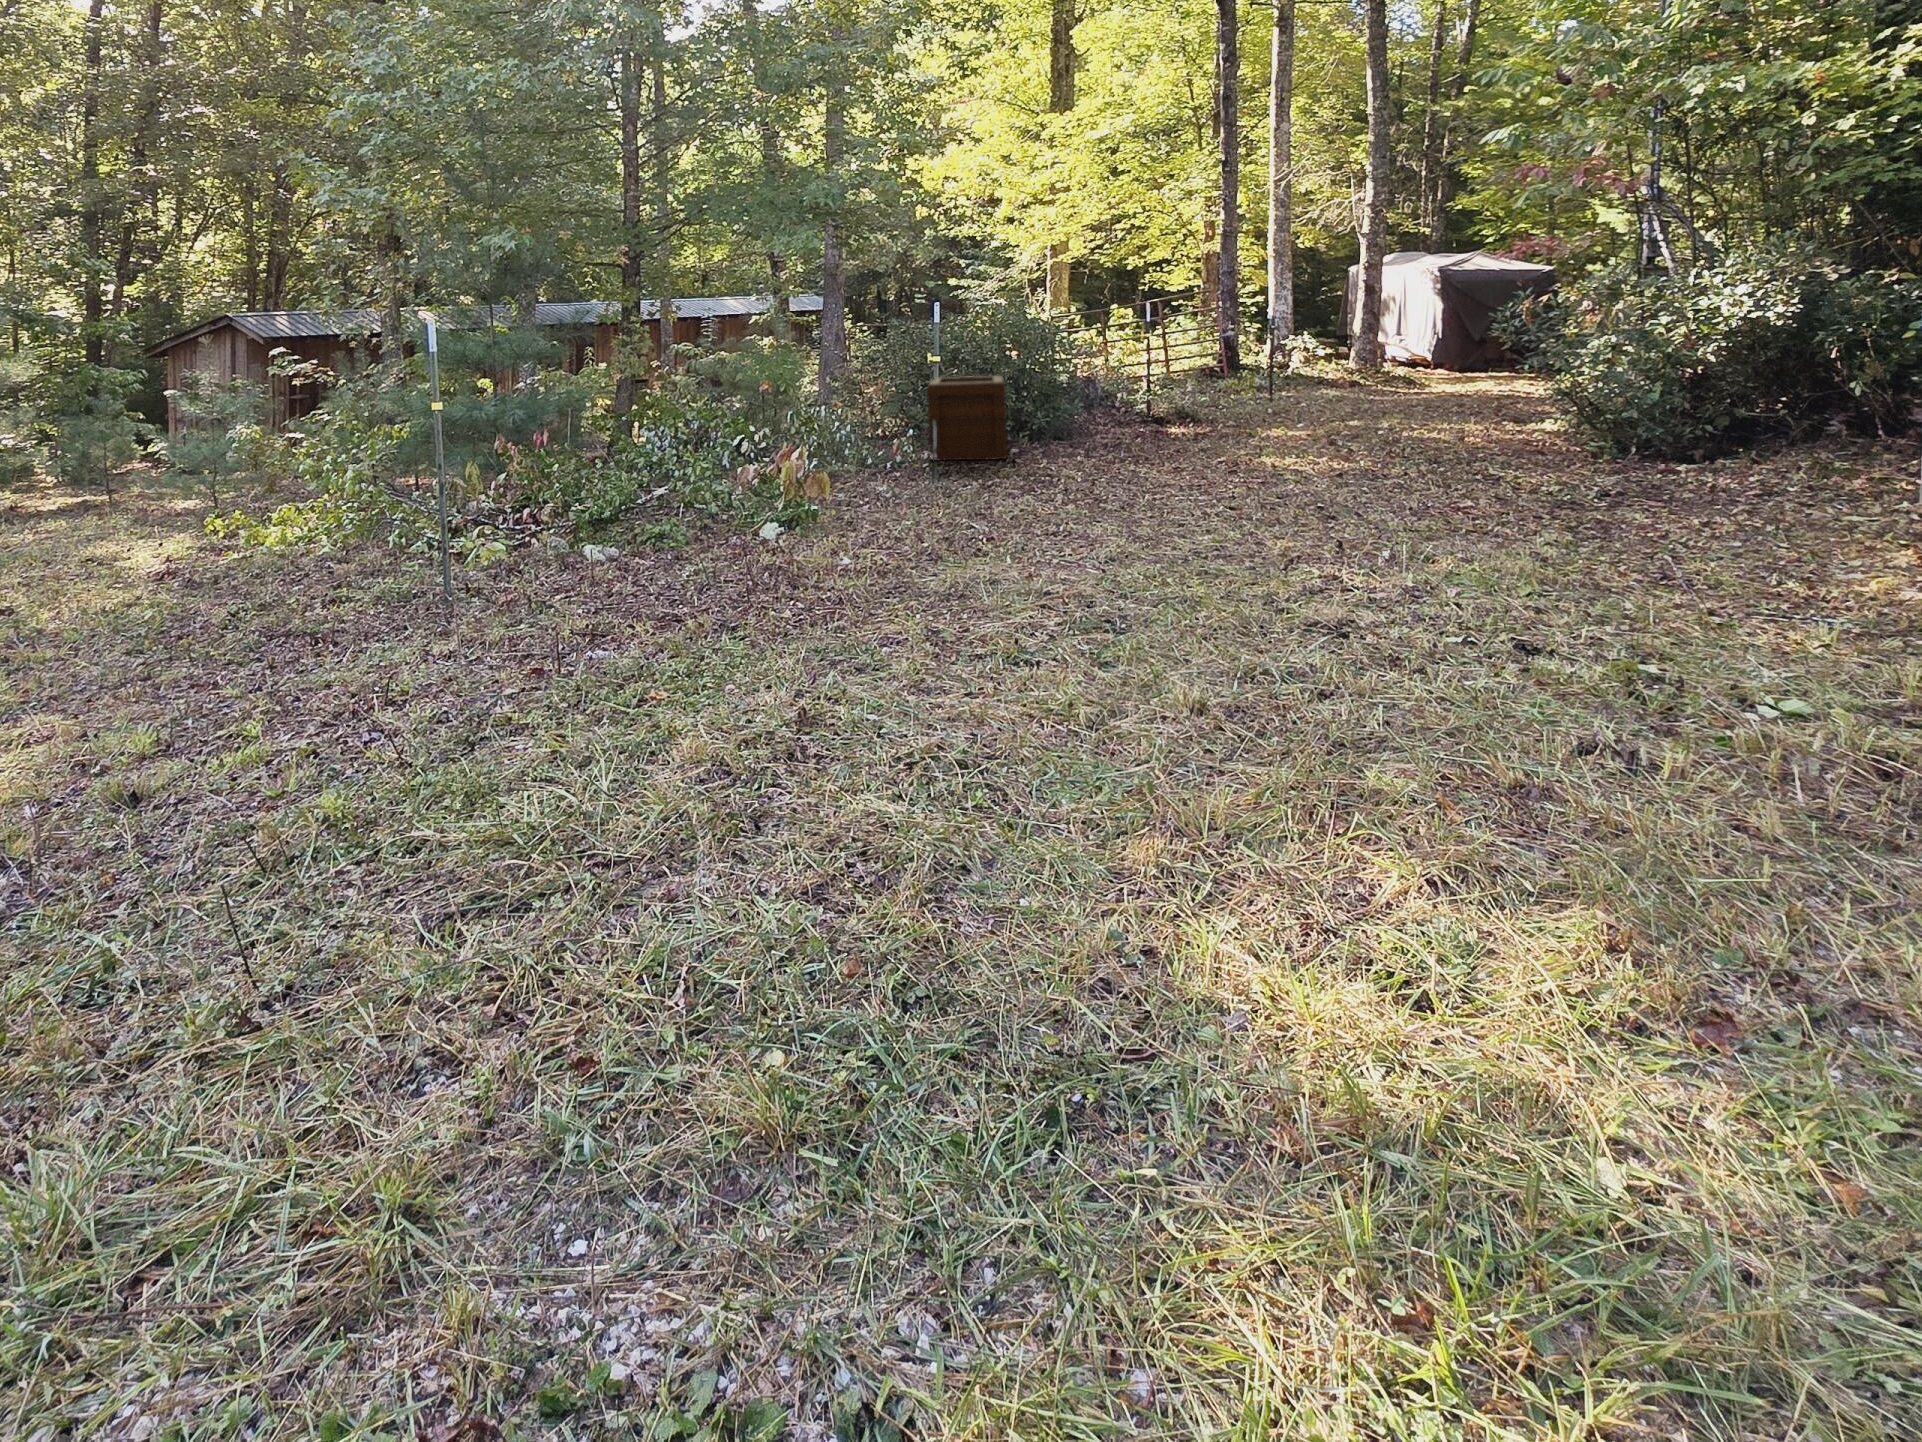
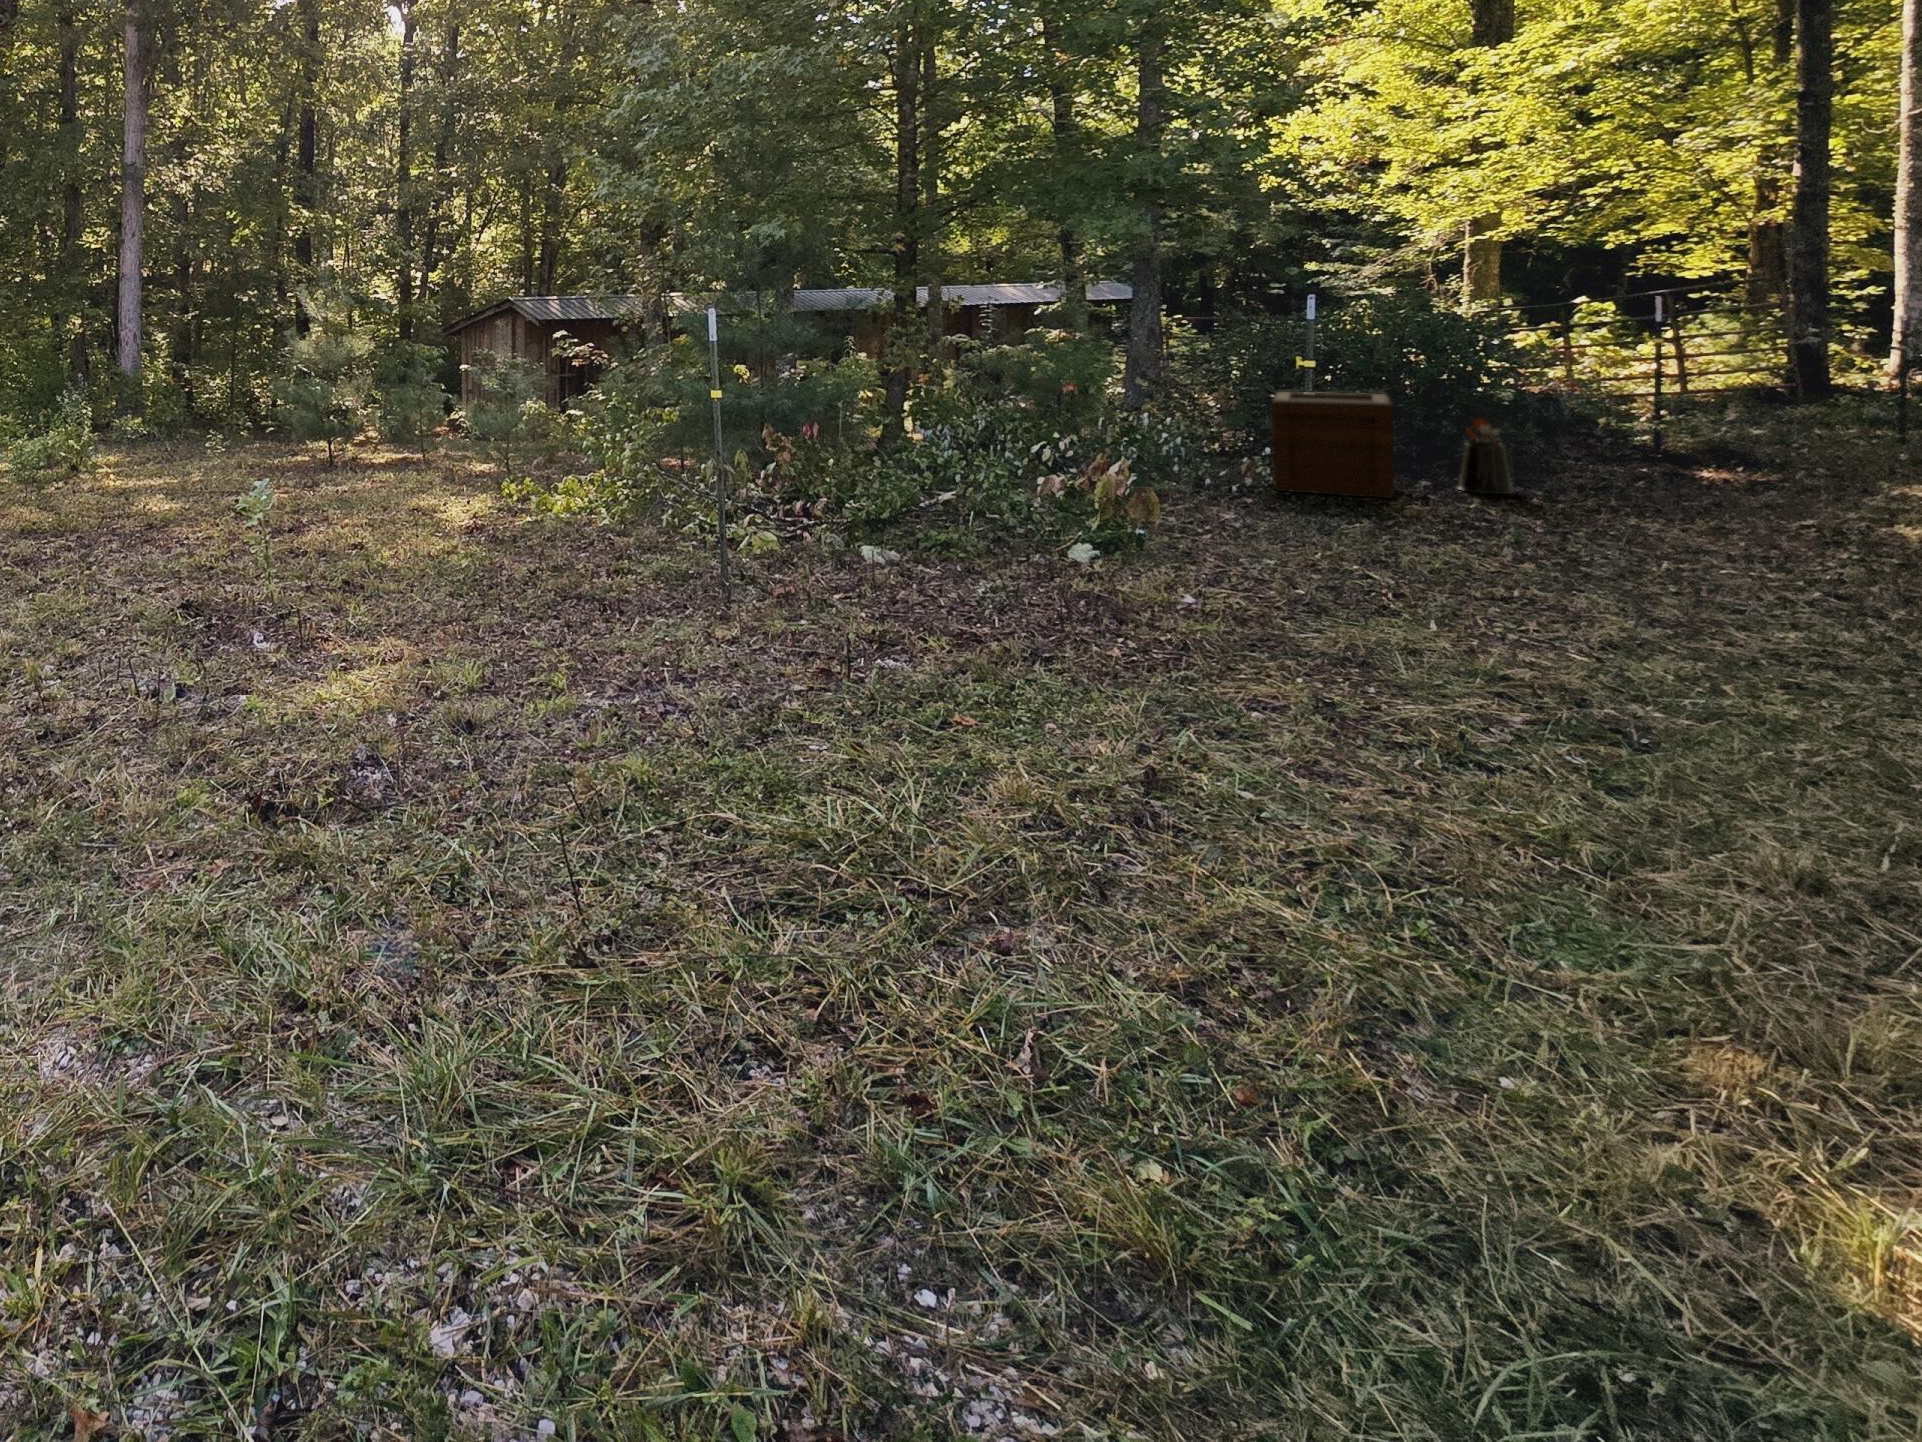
watering can: none [1047,391,1080,449] -> present [1458,419,1514,494]

